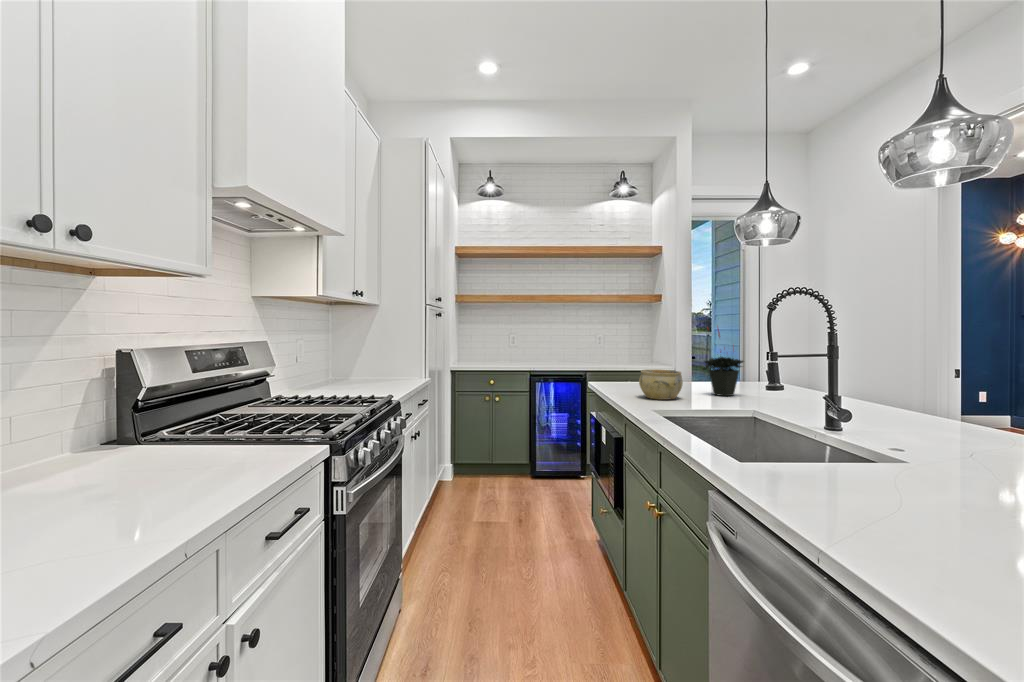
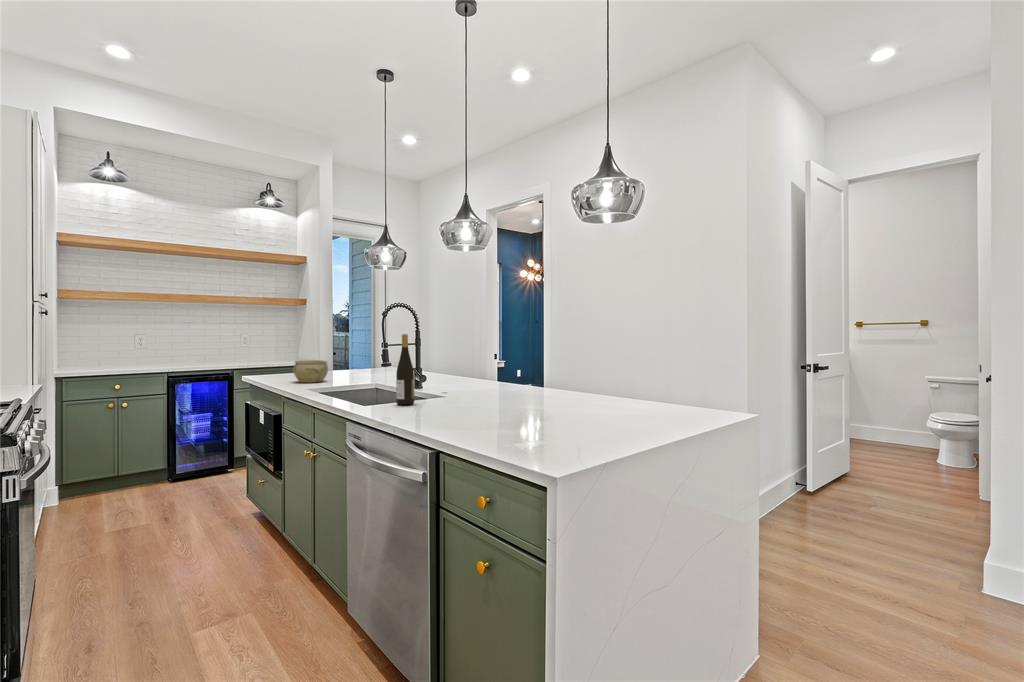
potted plant: present [703,329,744,396] -> none [342,325,372,378]
wine bottle: none [806,341,847,480] -> present [396,334,414,405]

